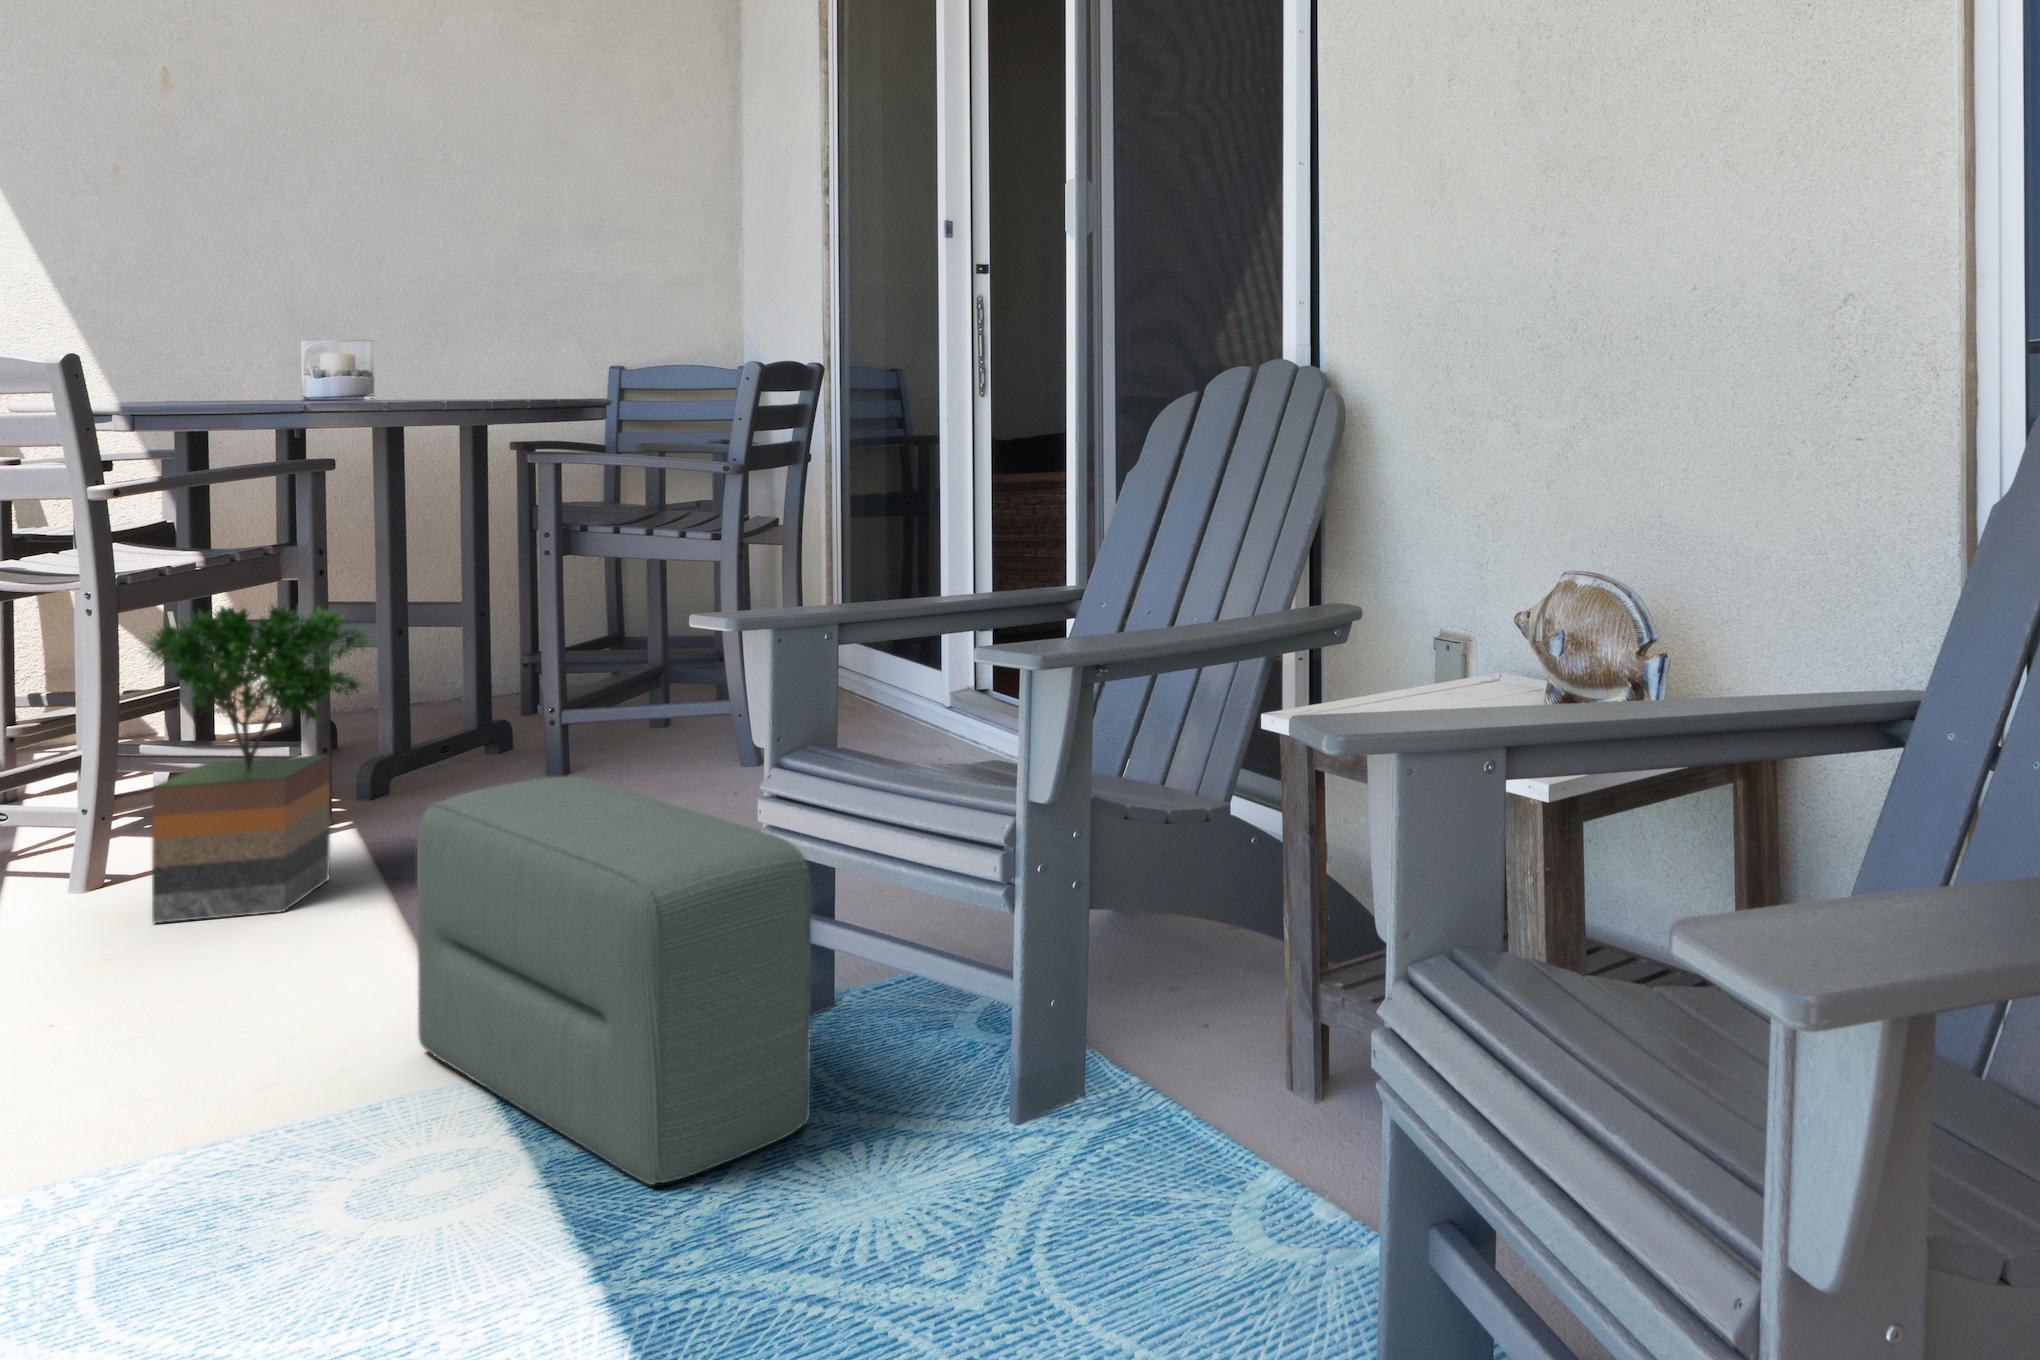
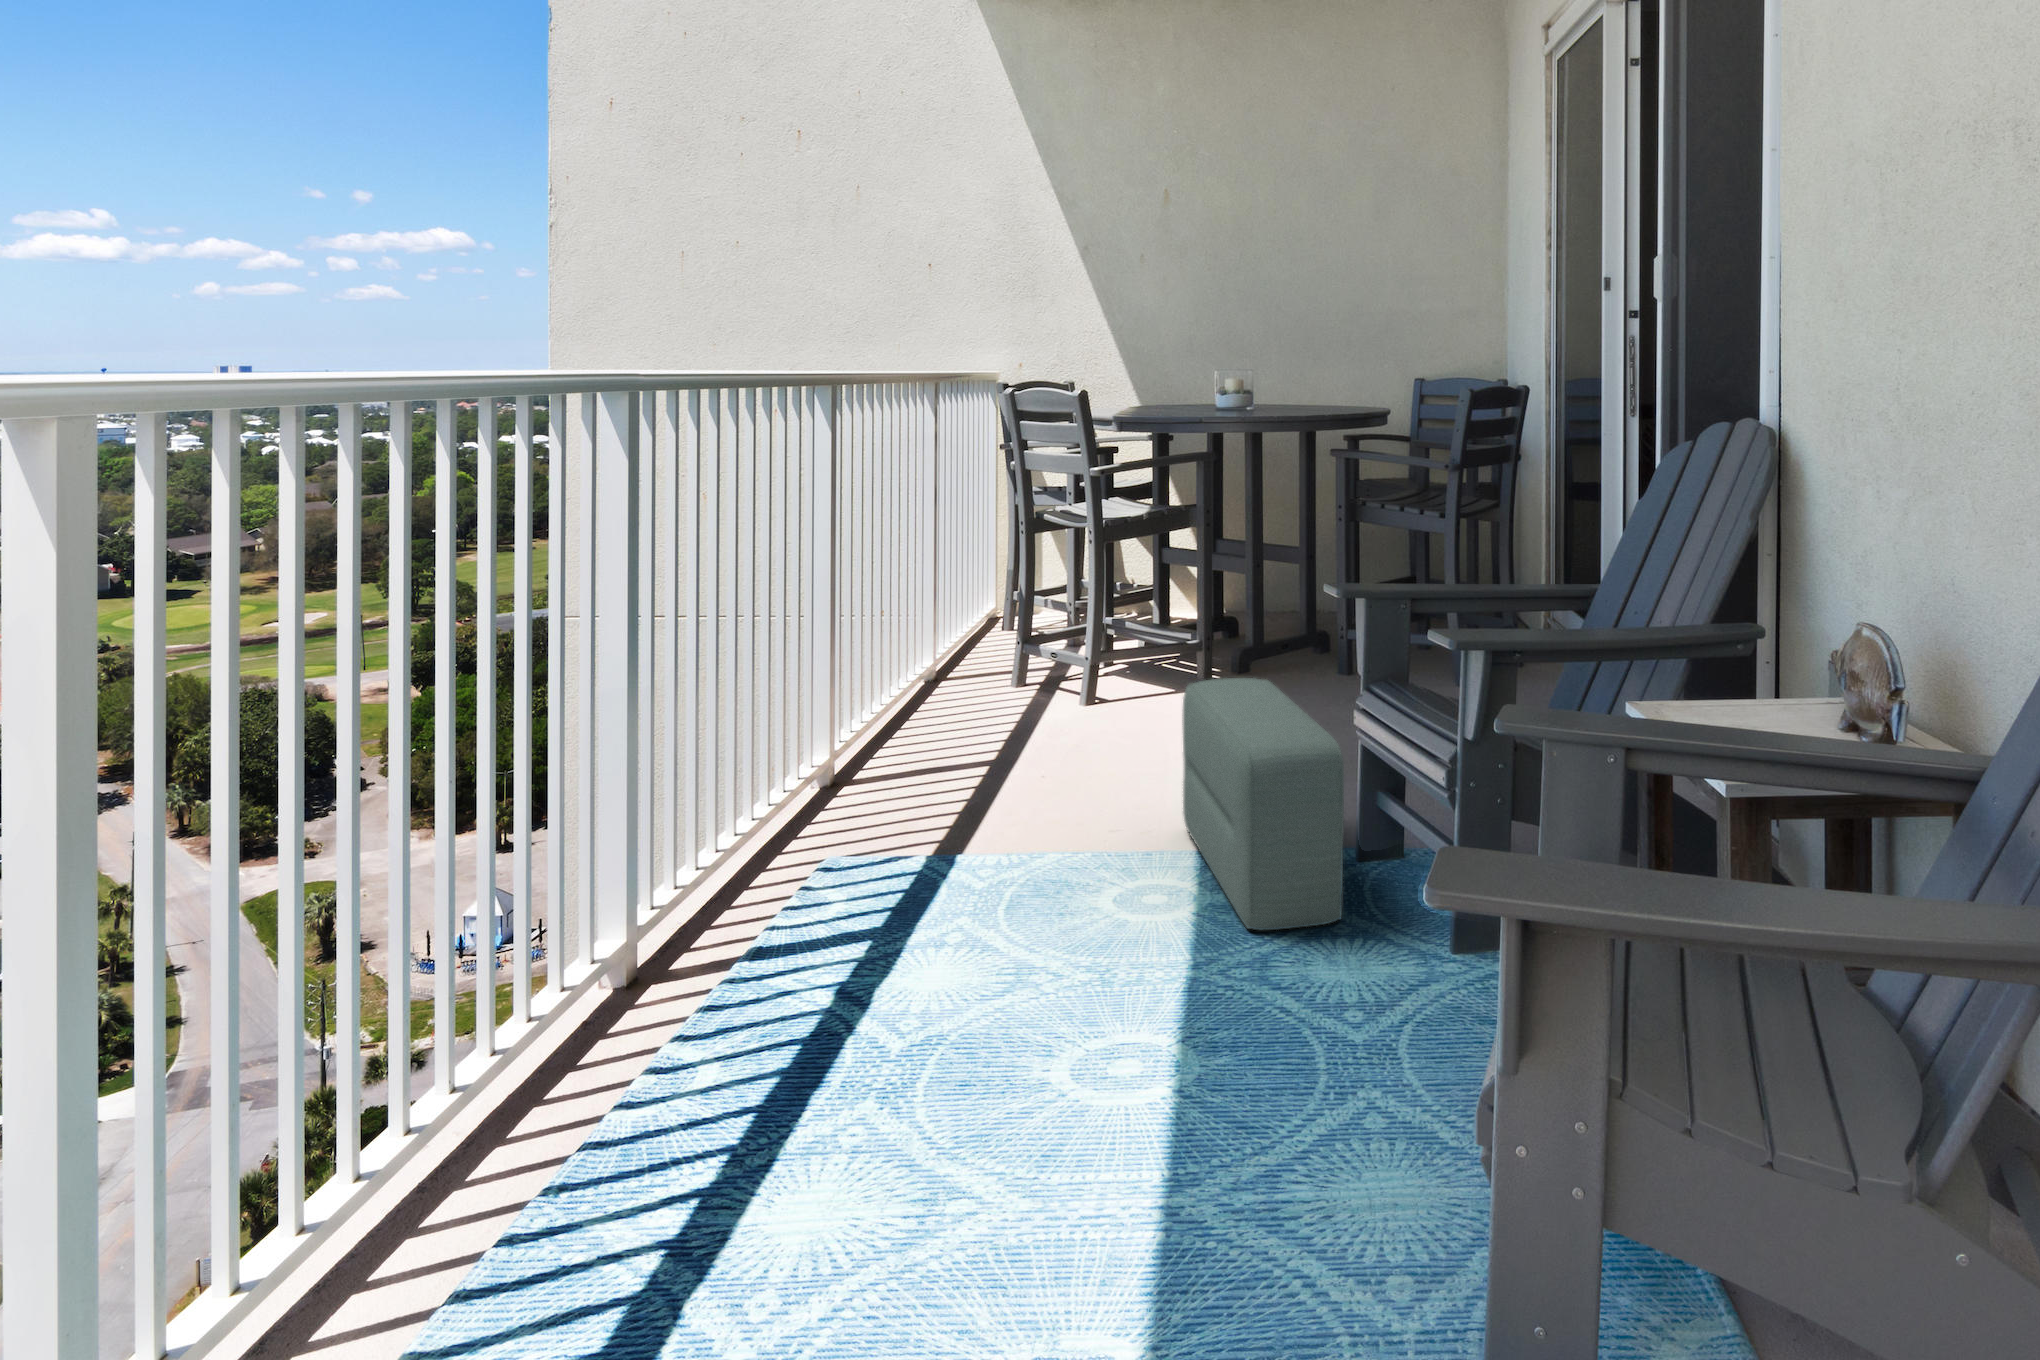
potted tree: present [144,605,370,923] -> none [1102,546,1217,734]

